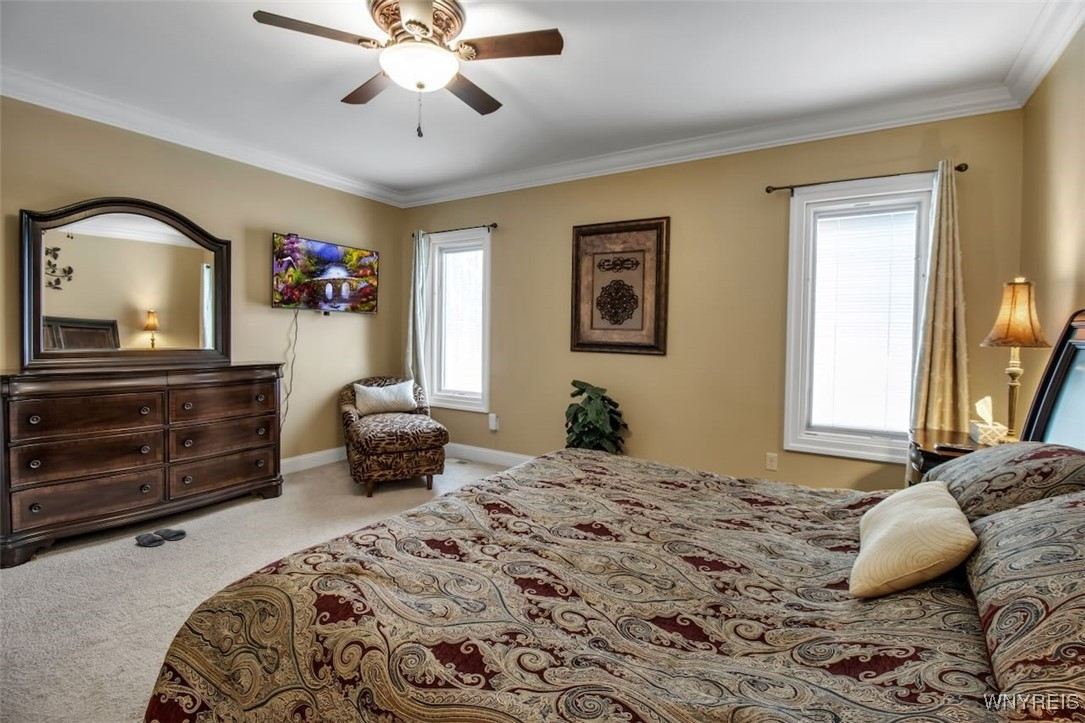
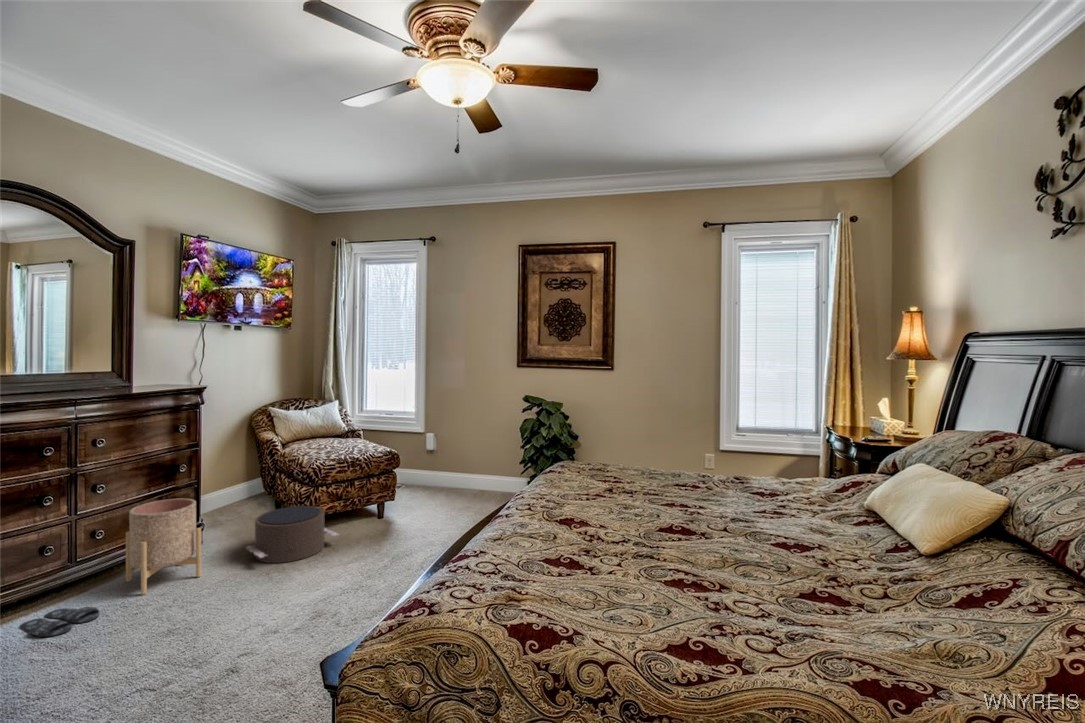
planter: none [215,454,266,526] -> present [126,498,201,595]
pouf: none [305,470,381,516] -> present [246,506,339,563]

